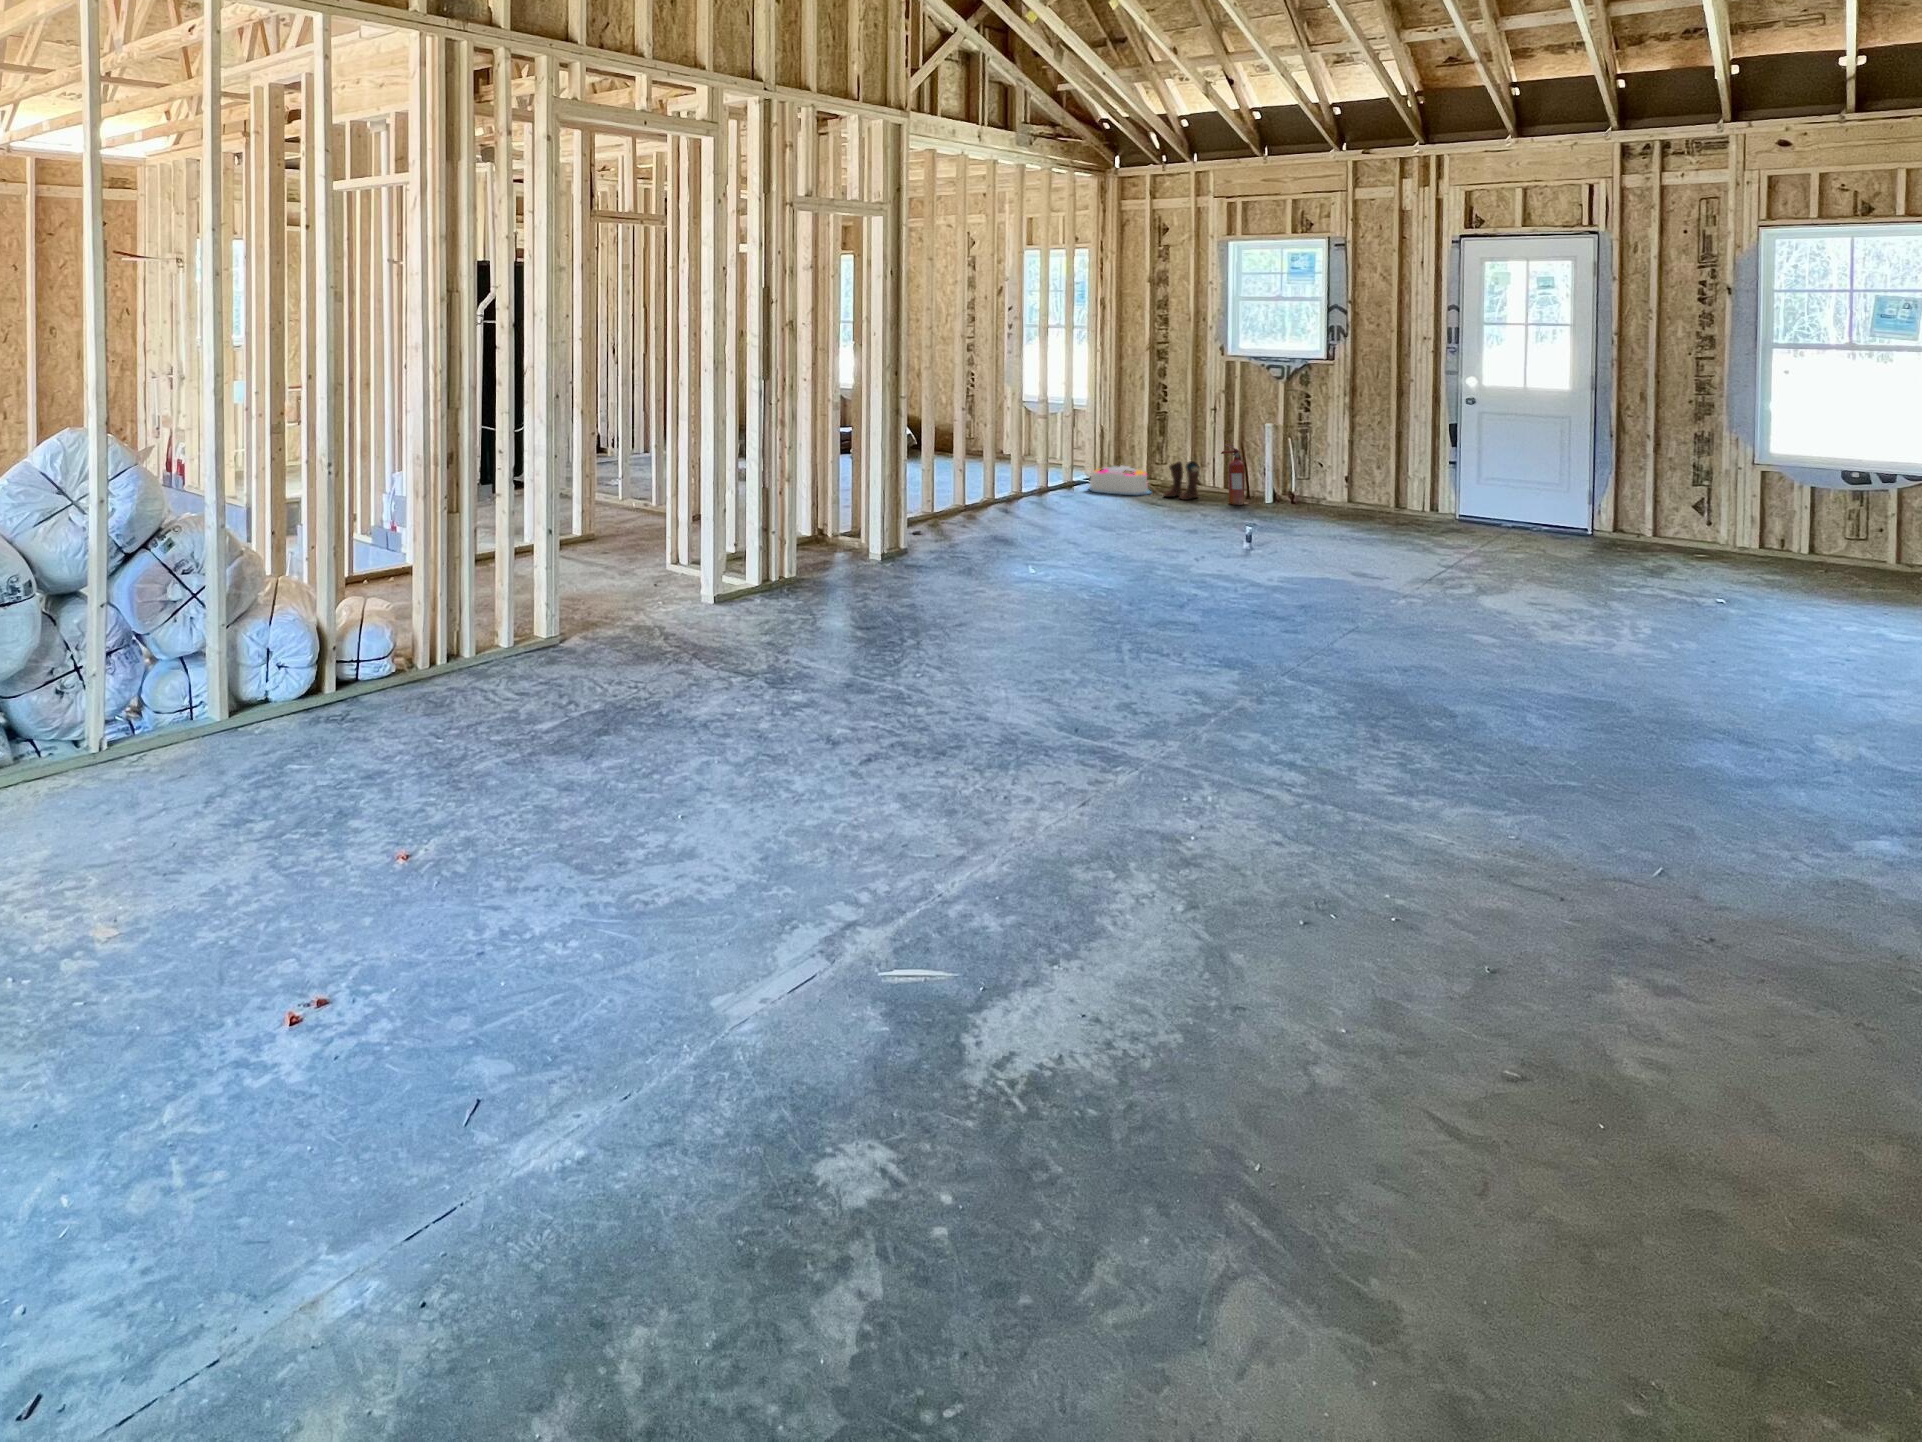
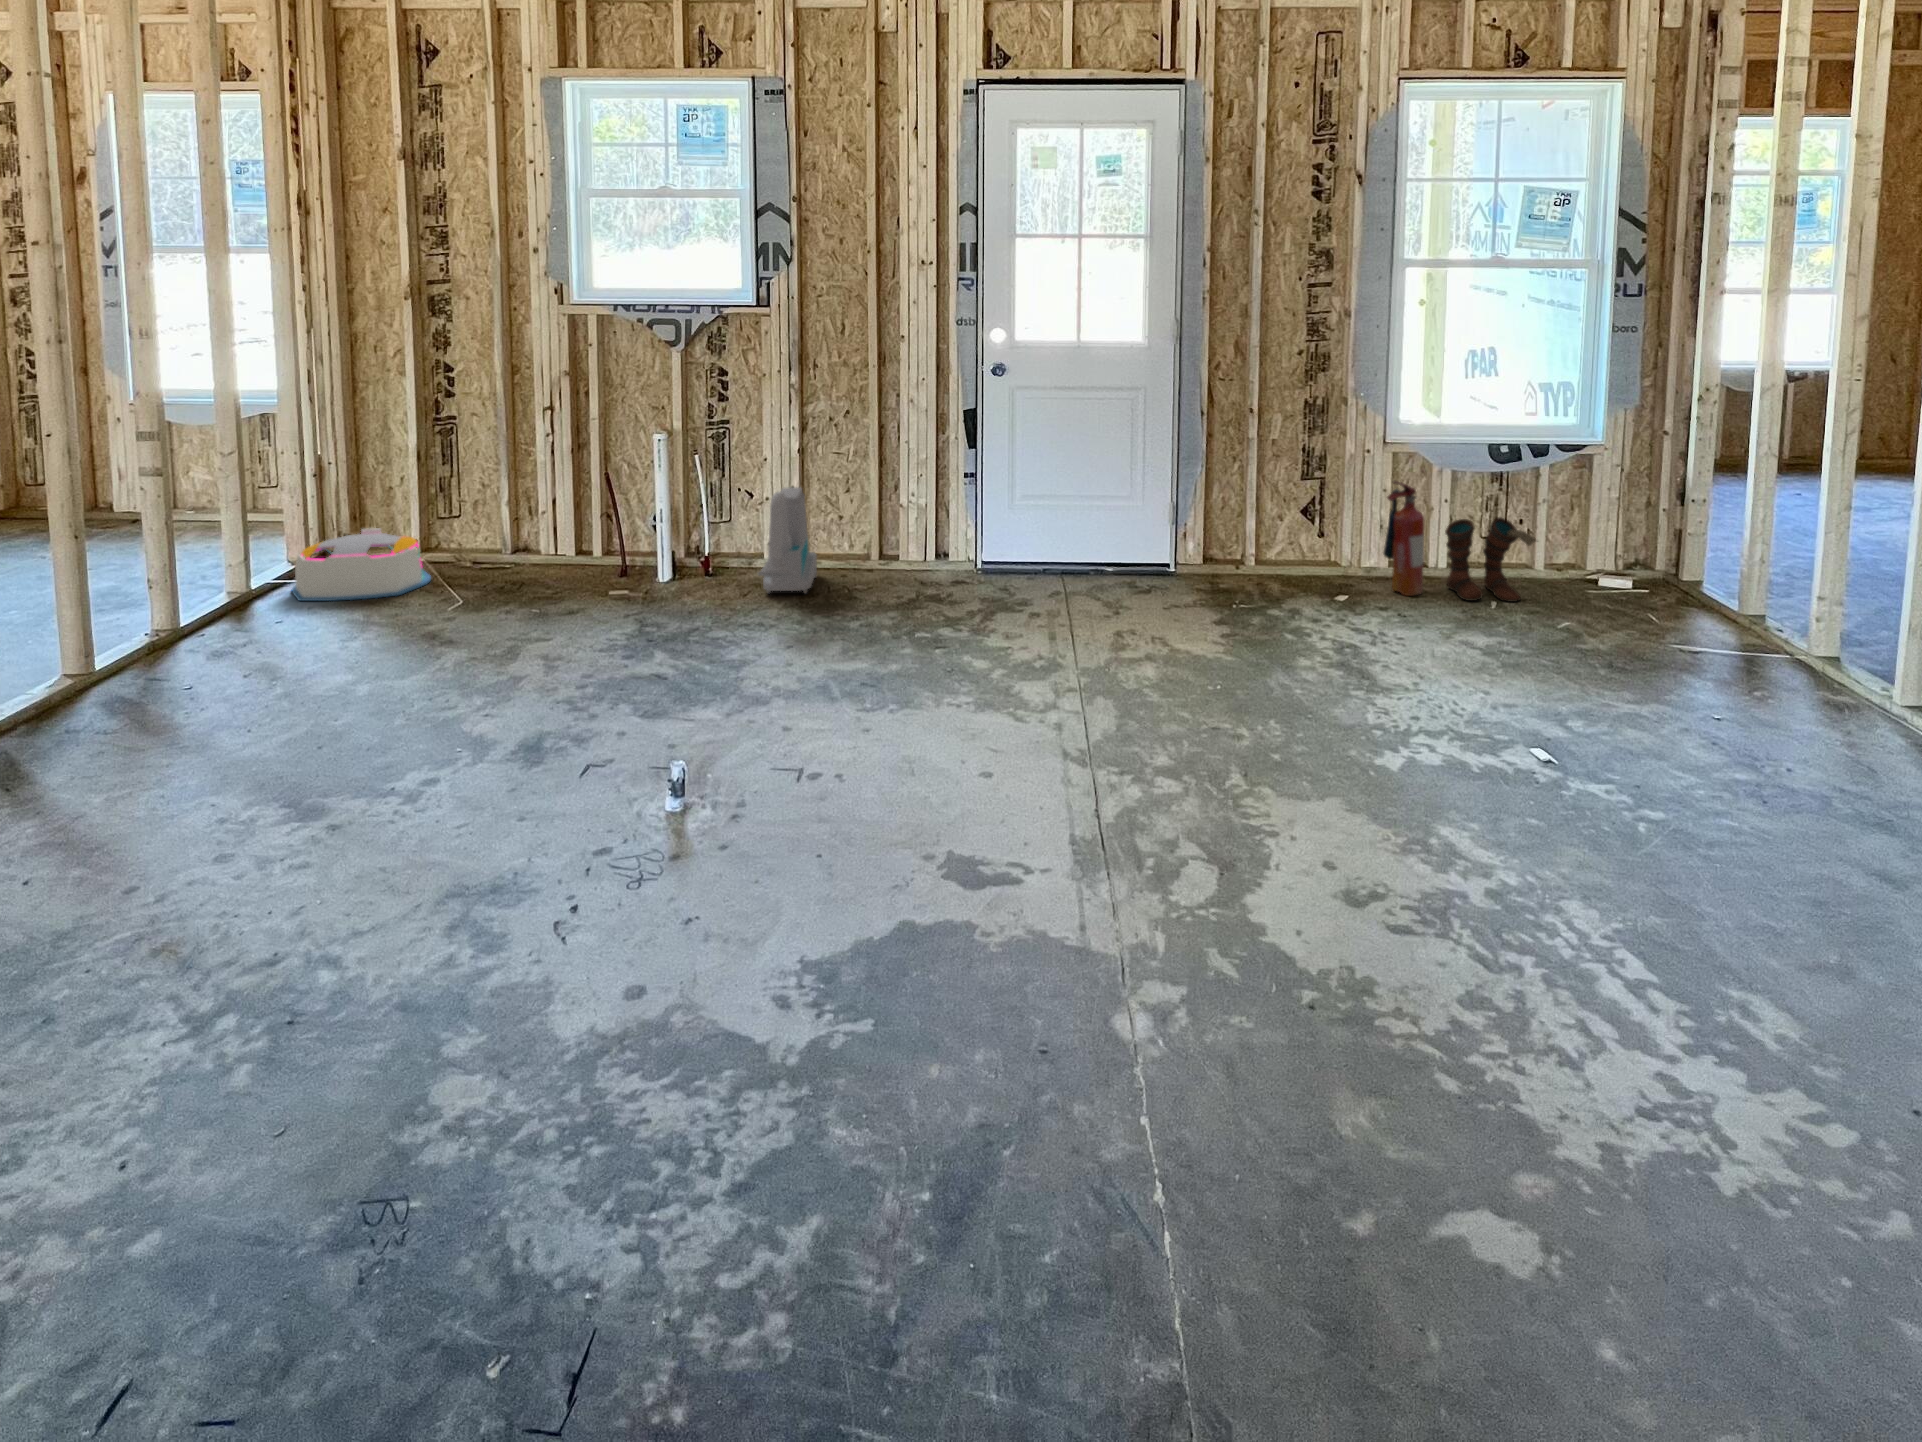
fire extinguisher: present [1221,444,1244,505] -> present [1383,481,1424,596]
vacuum cleaner: none [1313,457,1358,519] -> present [758,487,817,593]
boots: present [1164,461,1200,500] -> present [1445,517,1536,602]

